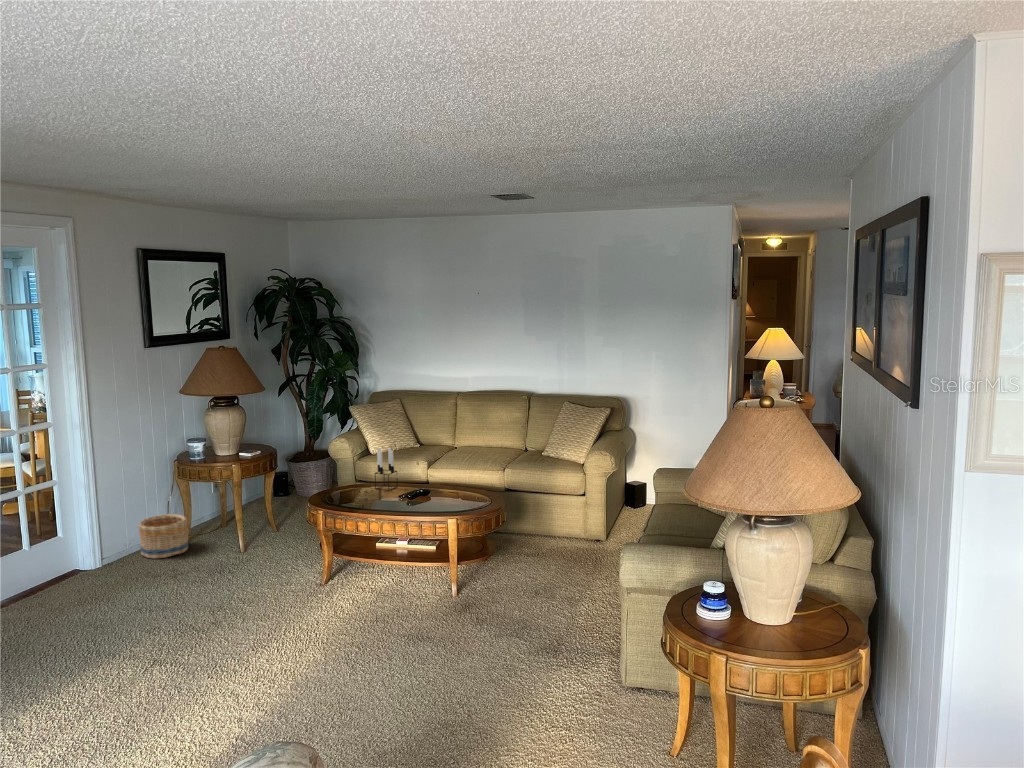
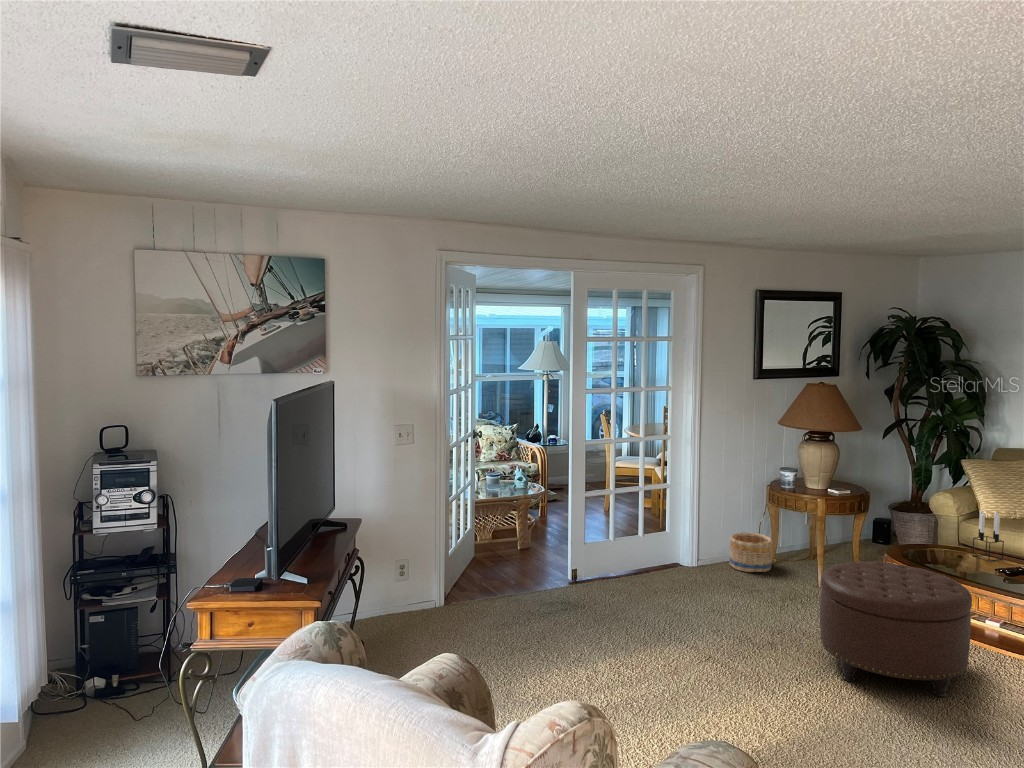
ottoman: none [261,511,392,634] -> present [820,561,972,697]

